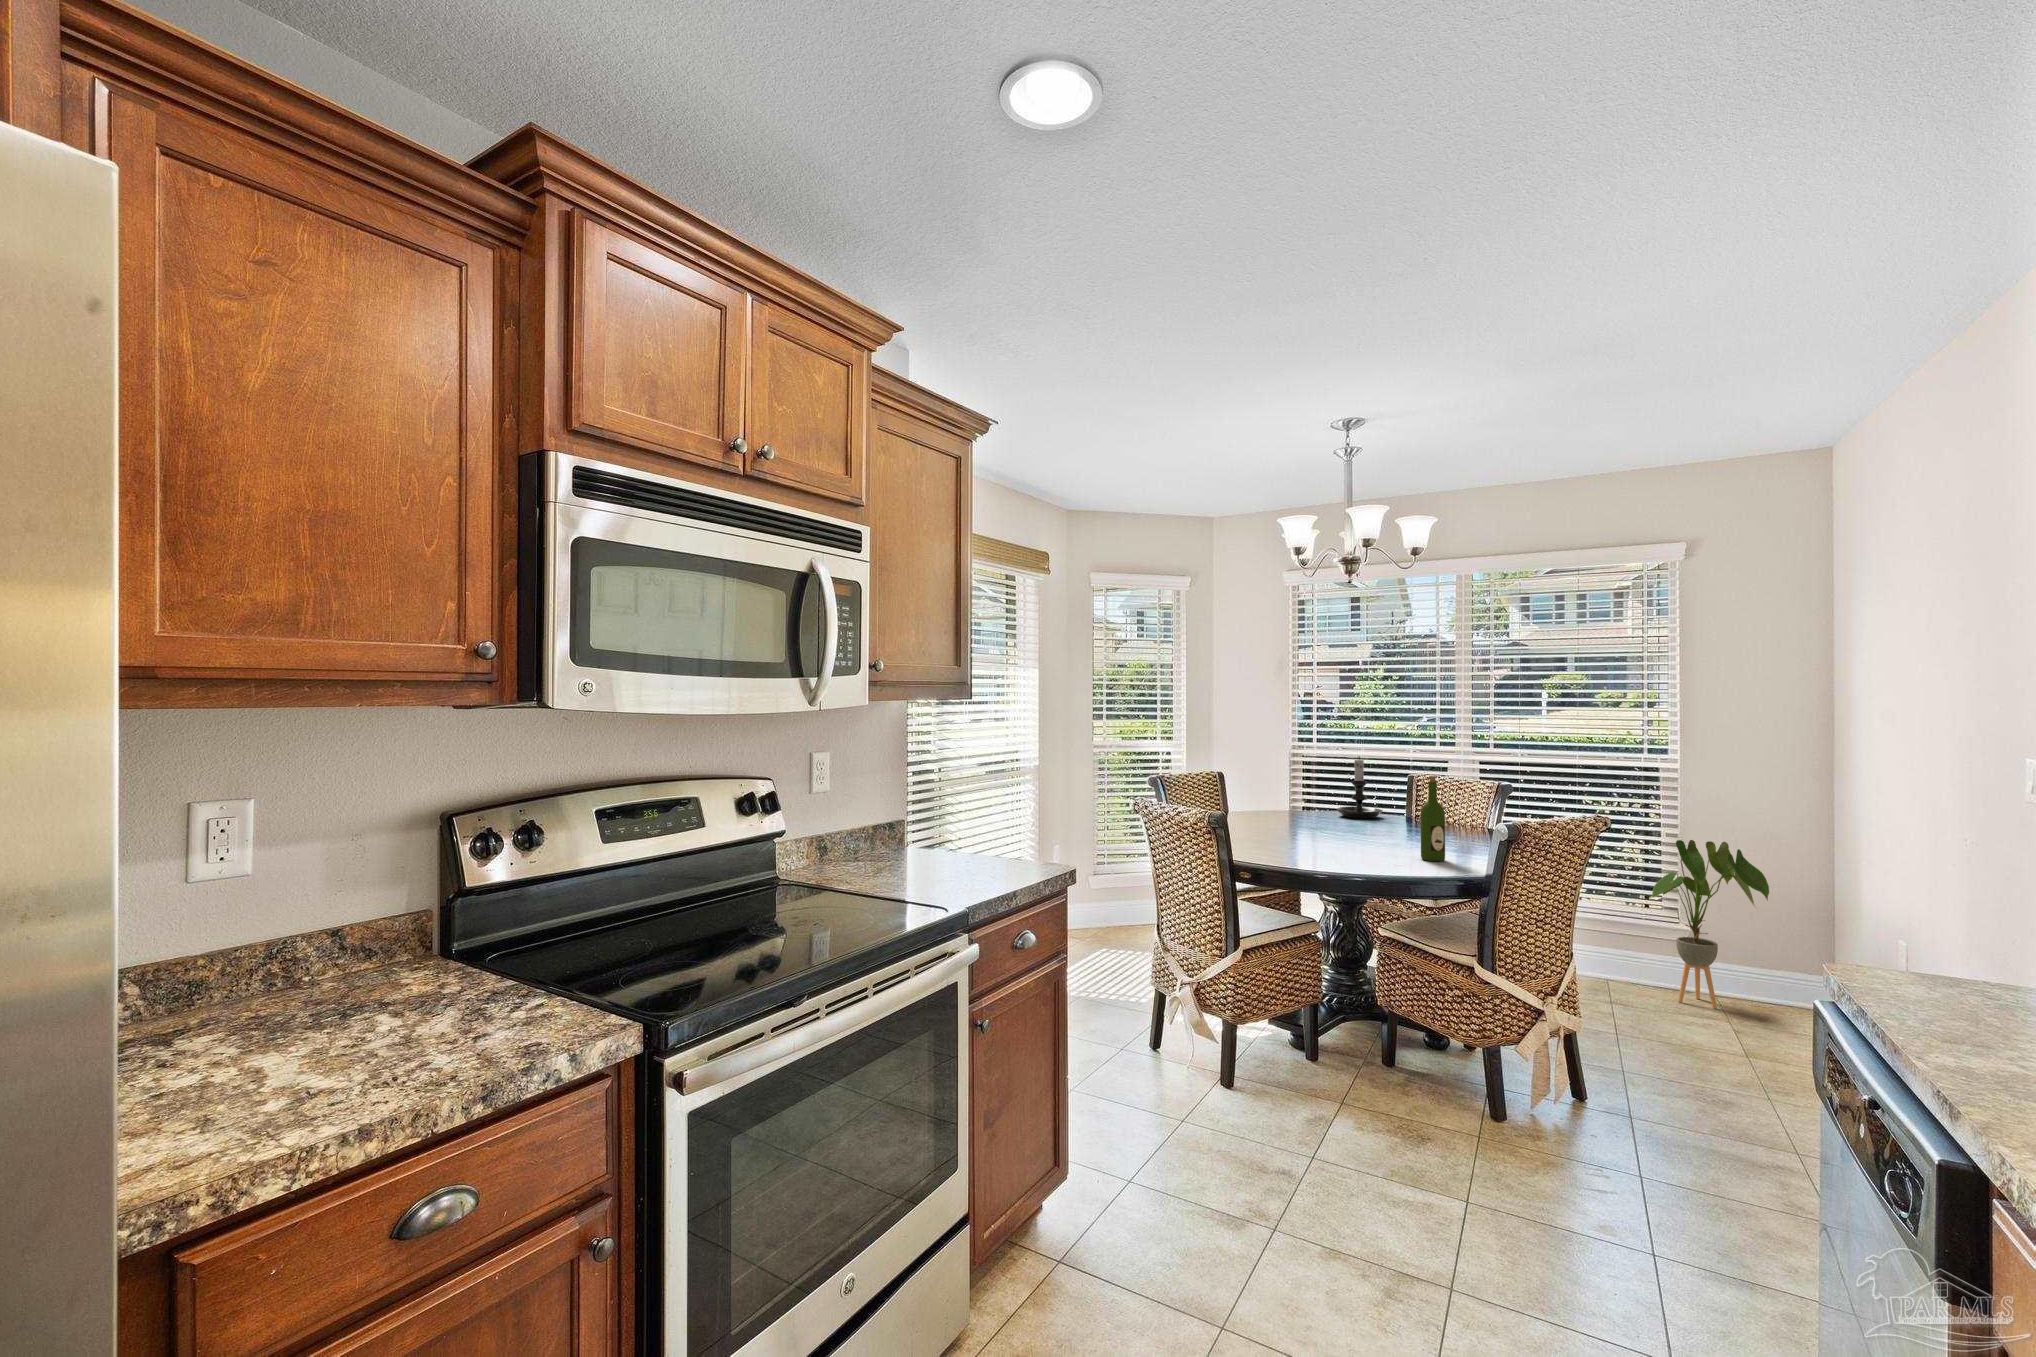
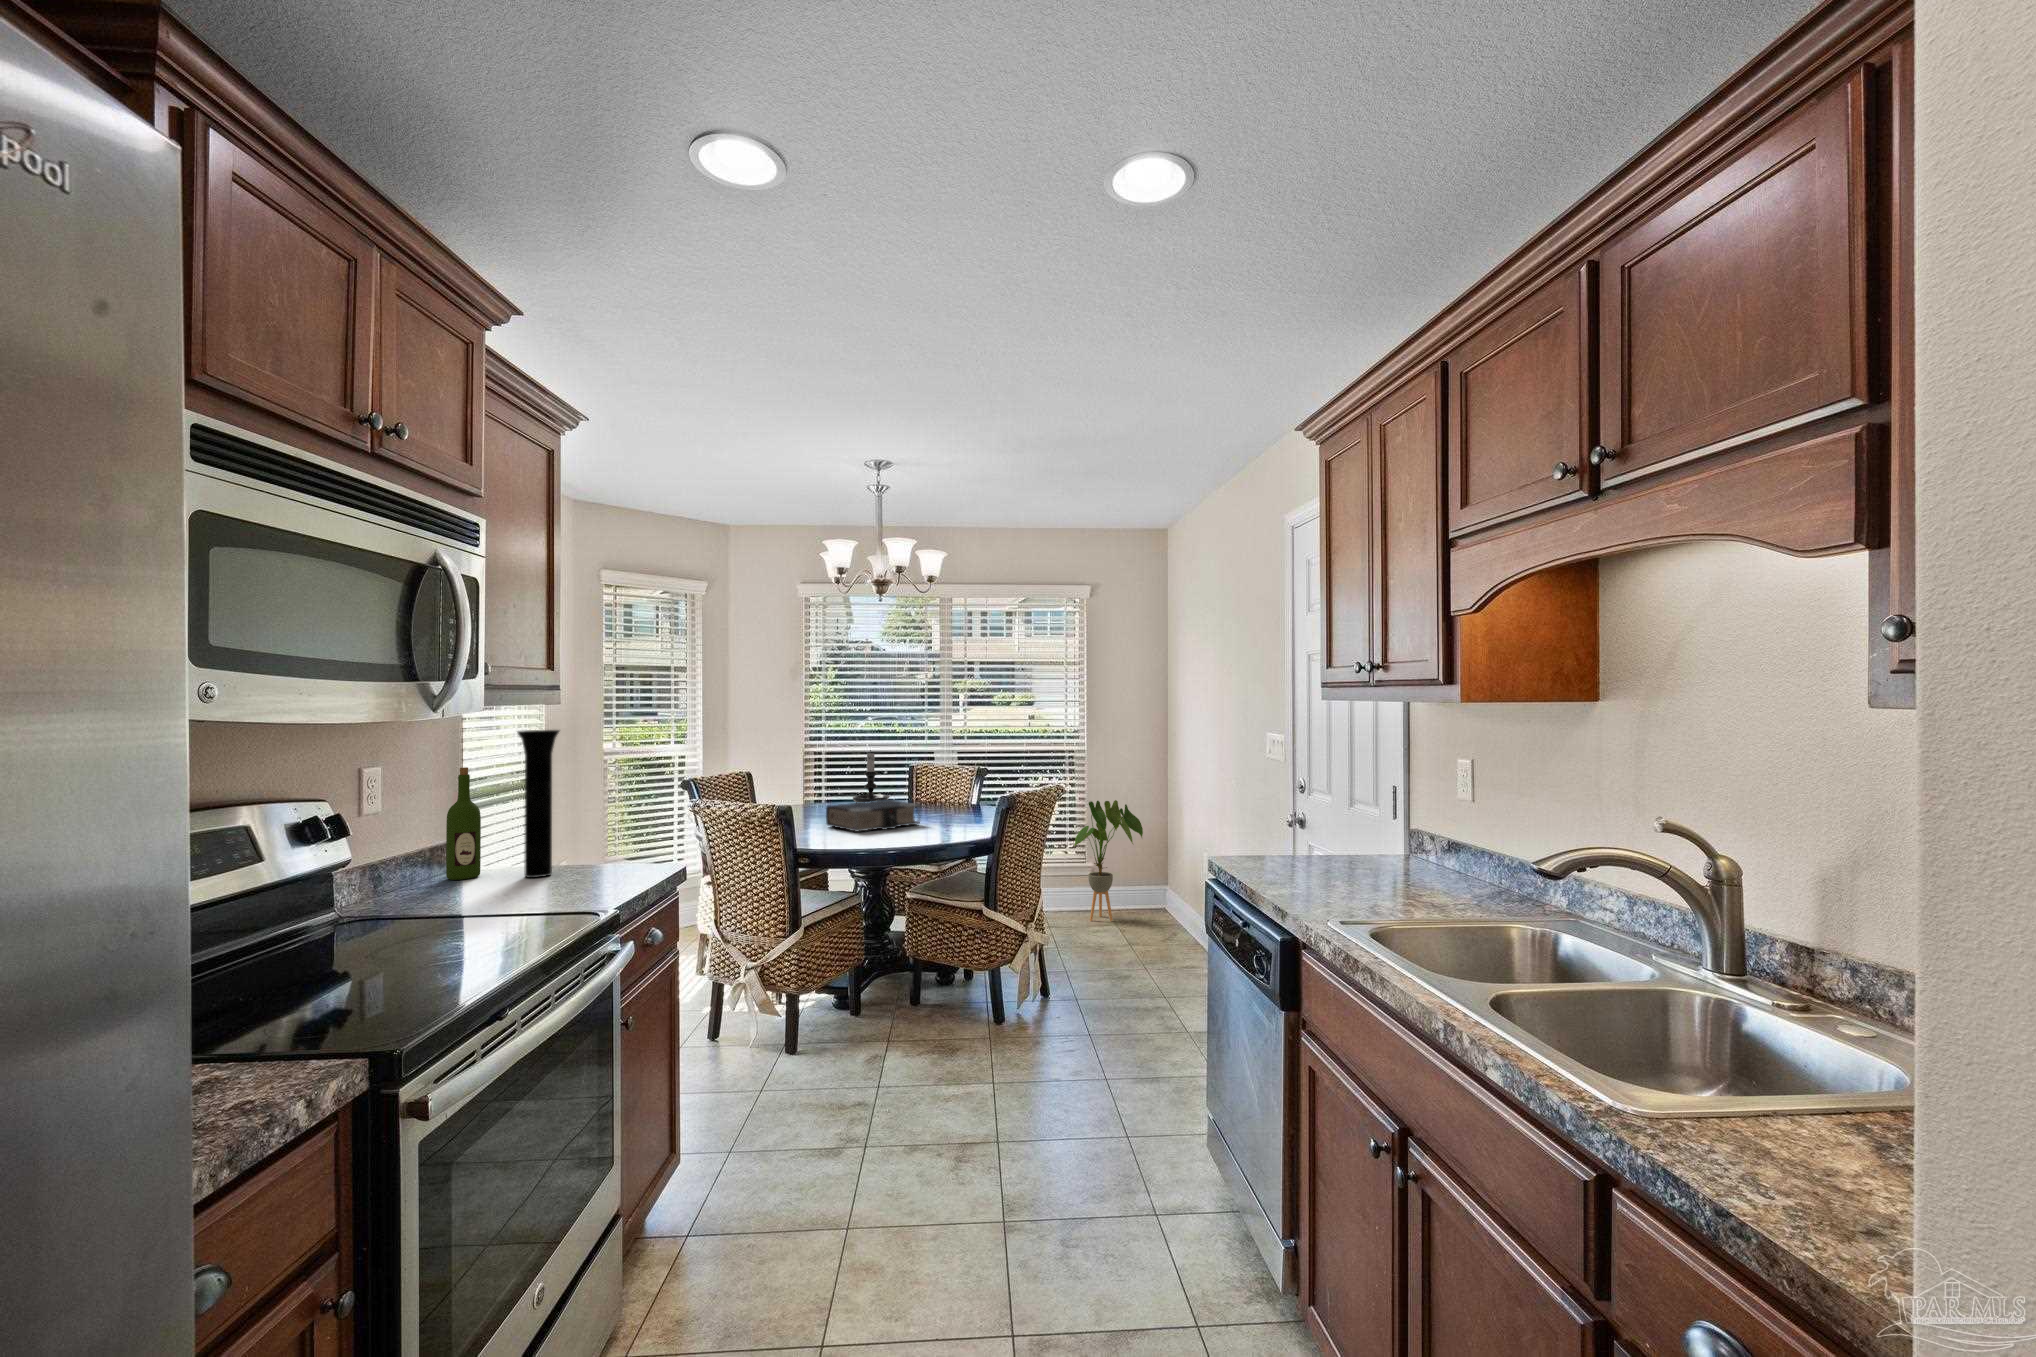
vase: none [929,724,966,865] -> present [517,730,559,878]
wine bottle: present [1421,776,1445,861] -> present [446,767,481,880]
book: none [1286,816,1400,850] -> present [826,800,921,831]

